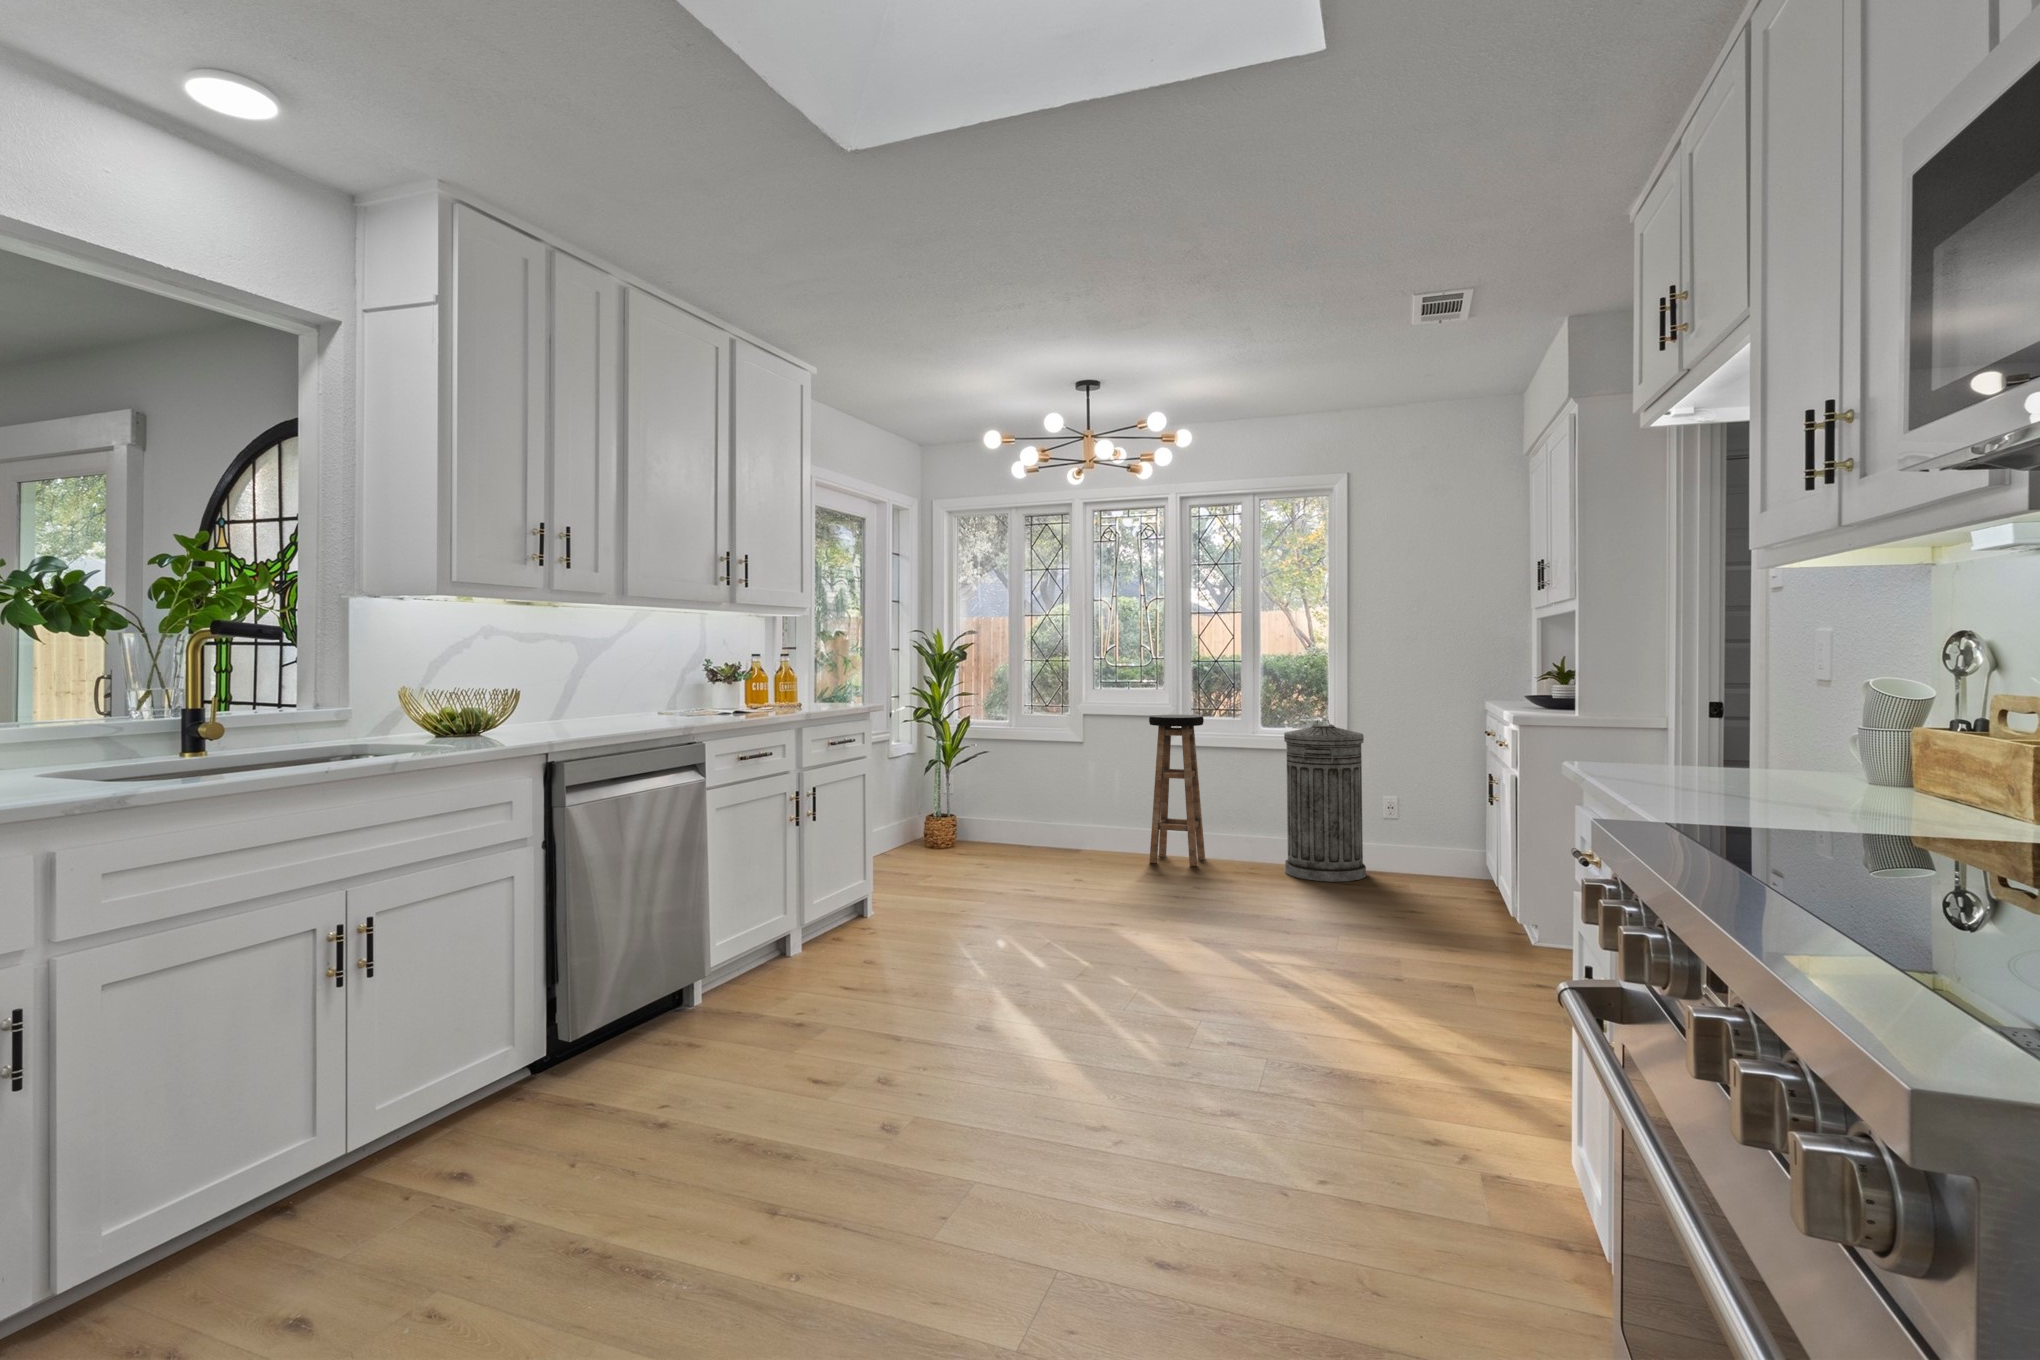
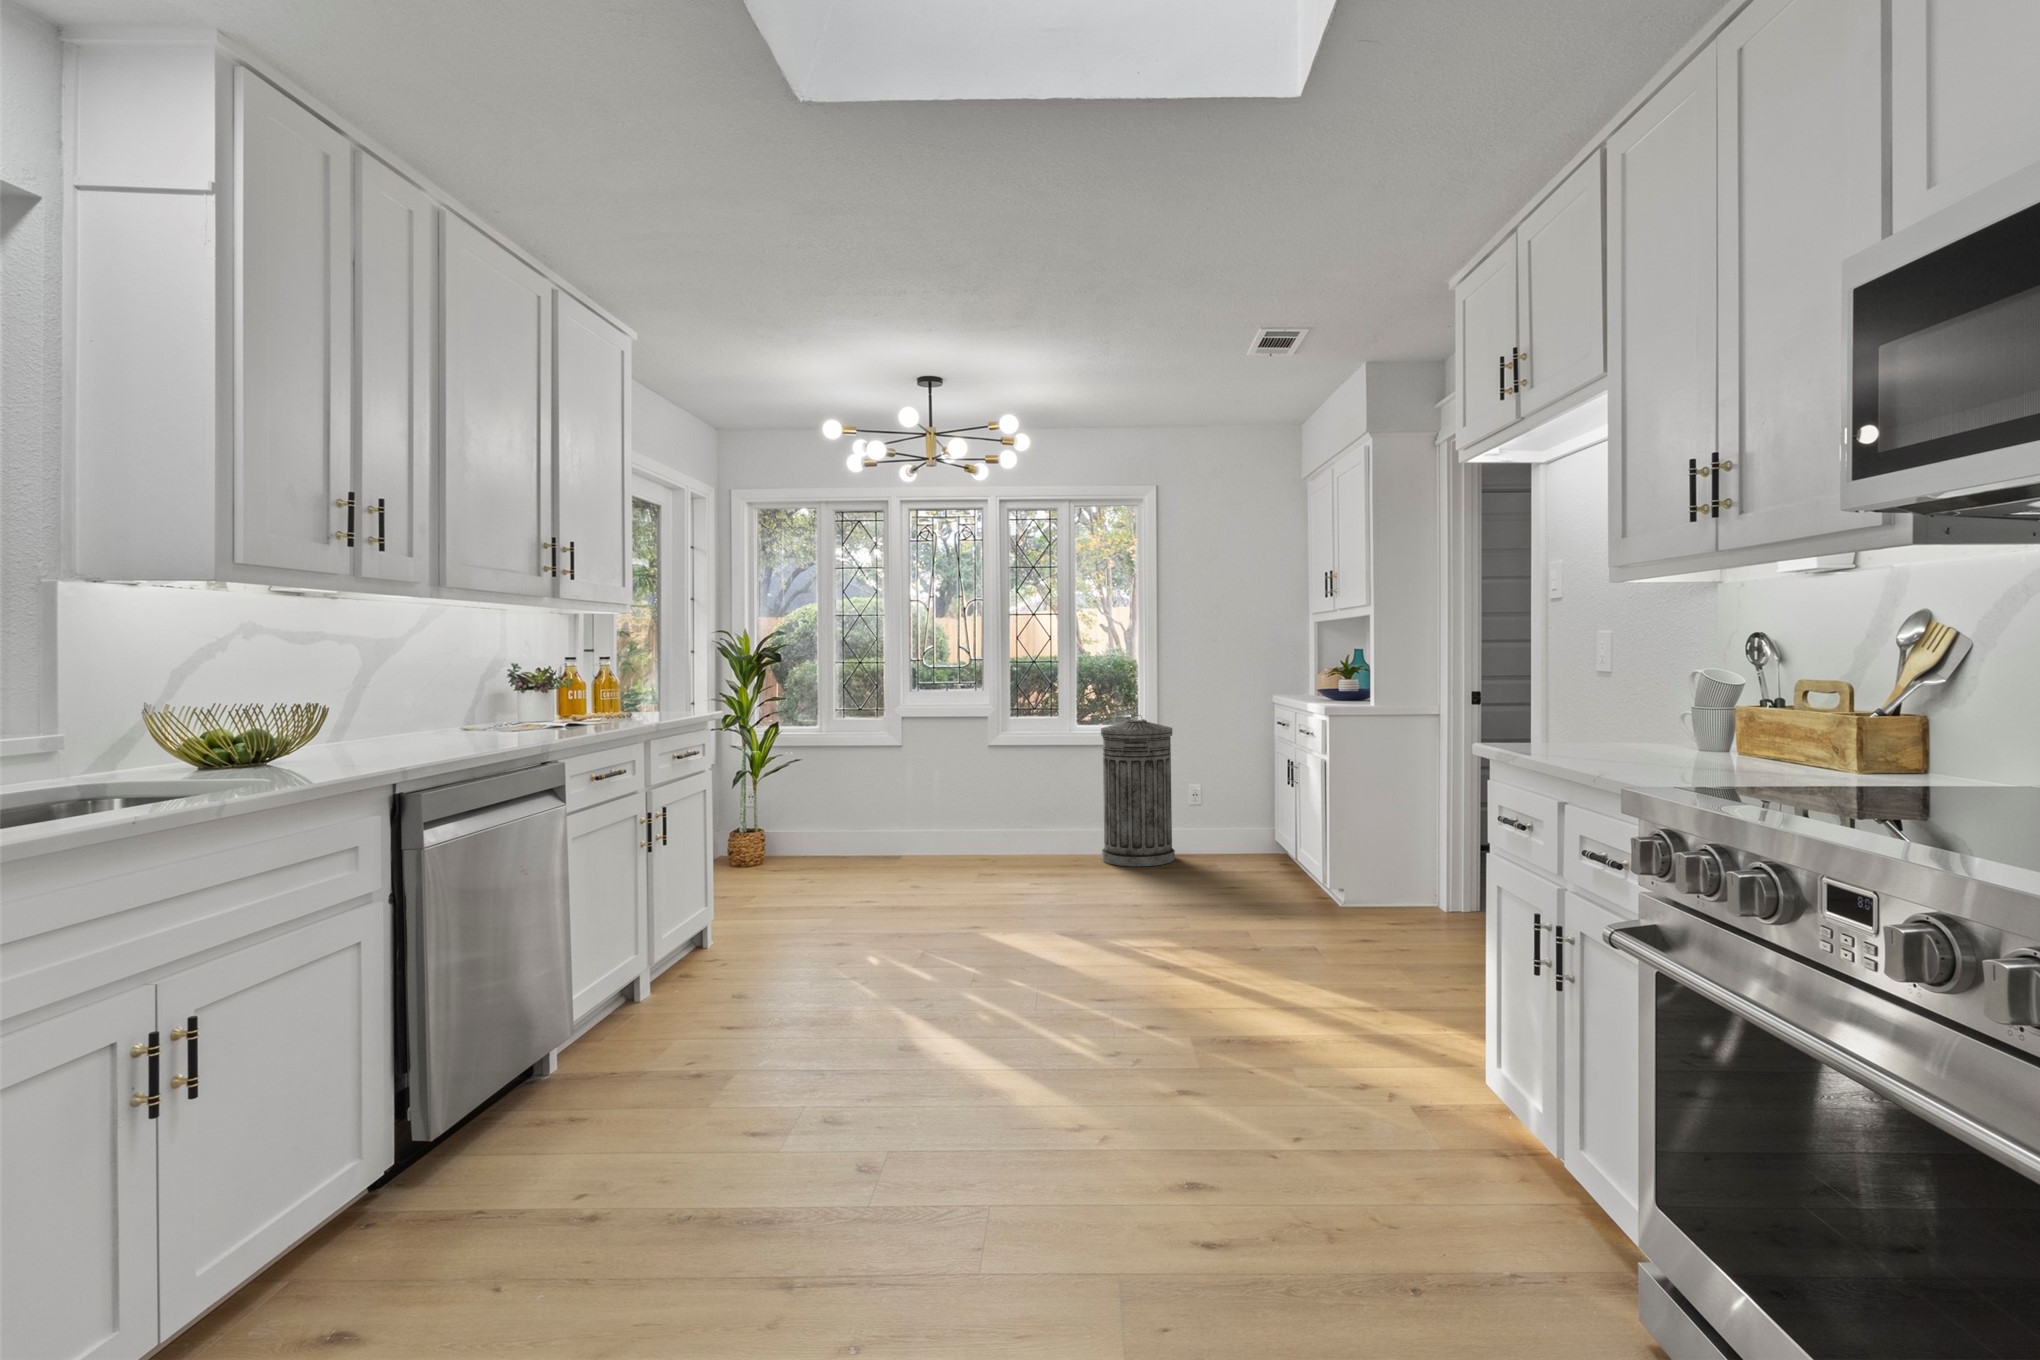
bar stool: present [1149,715,1205,866] -> none [970,714,1023,863]

